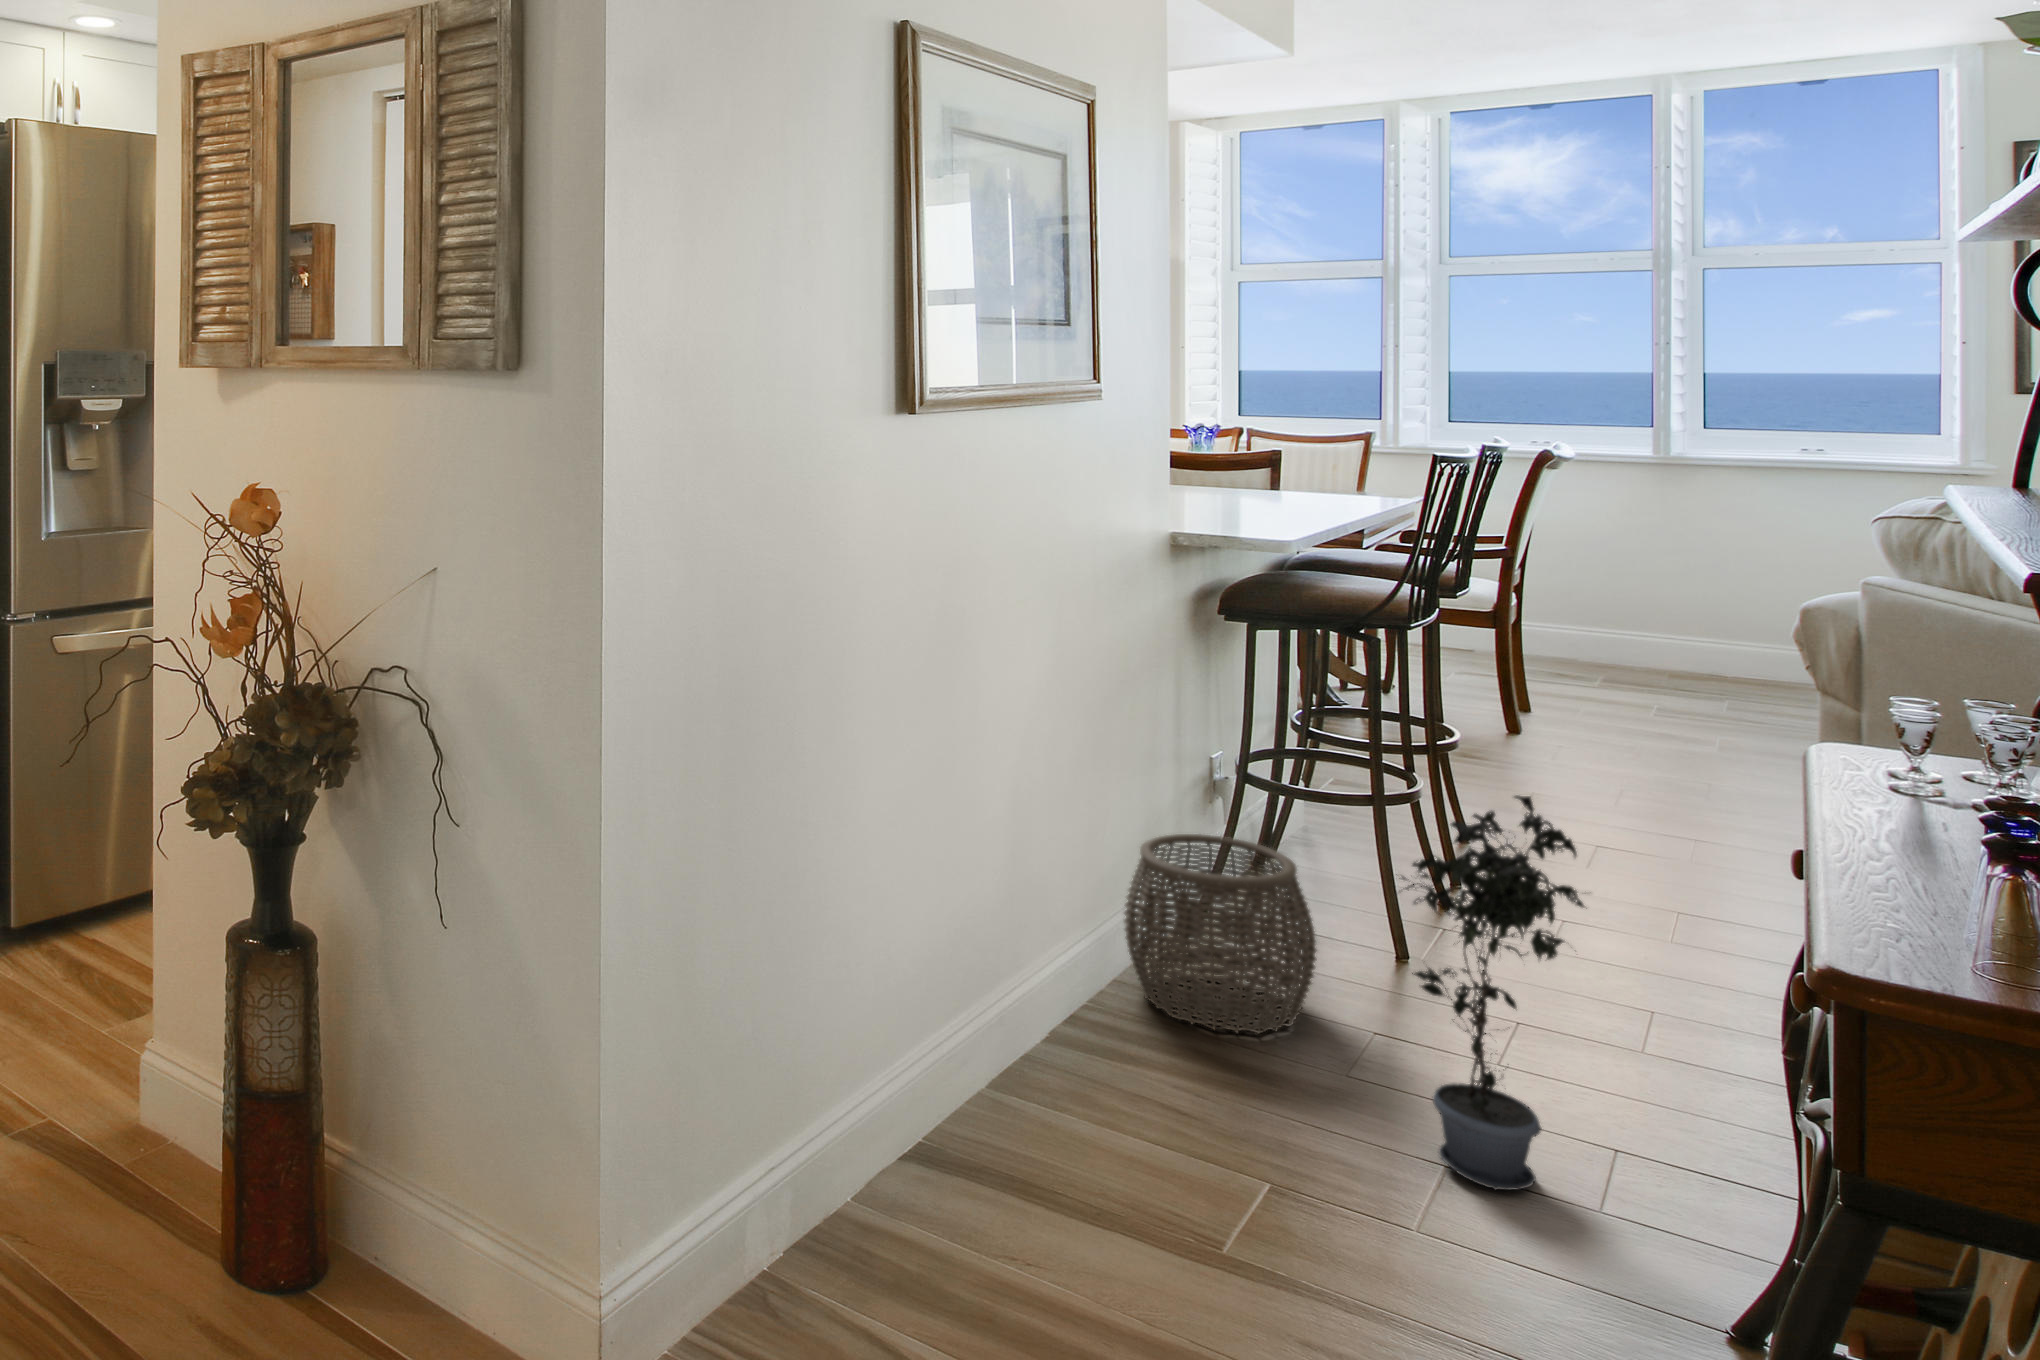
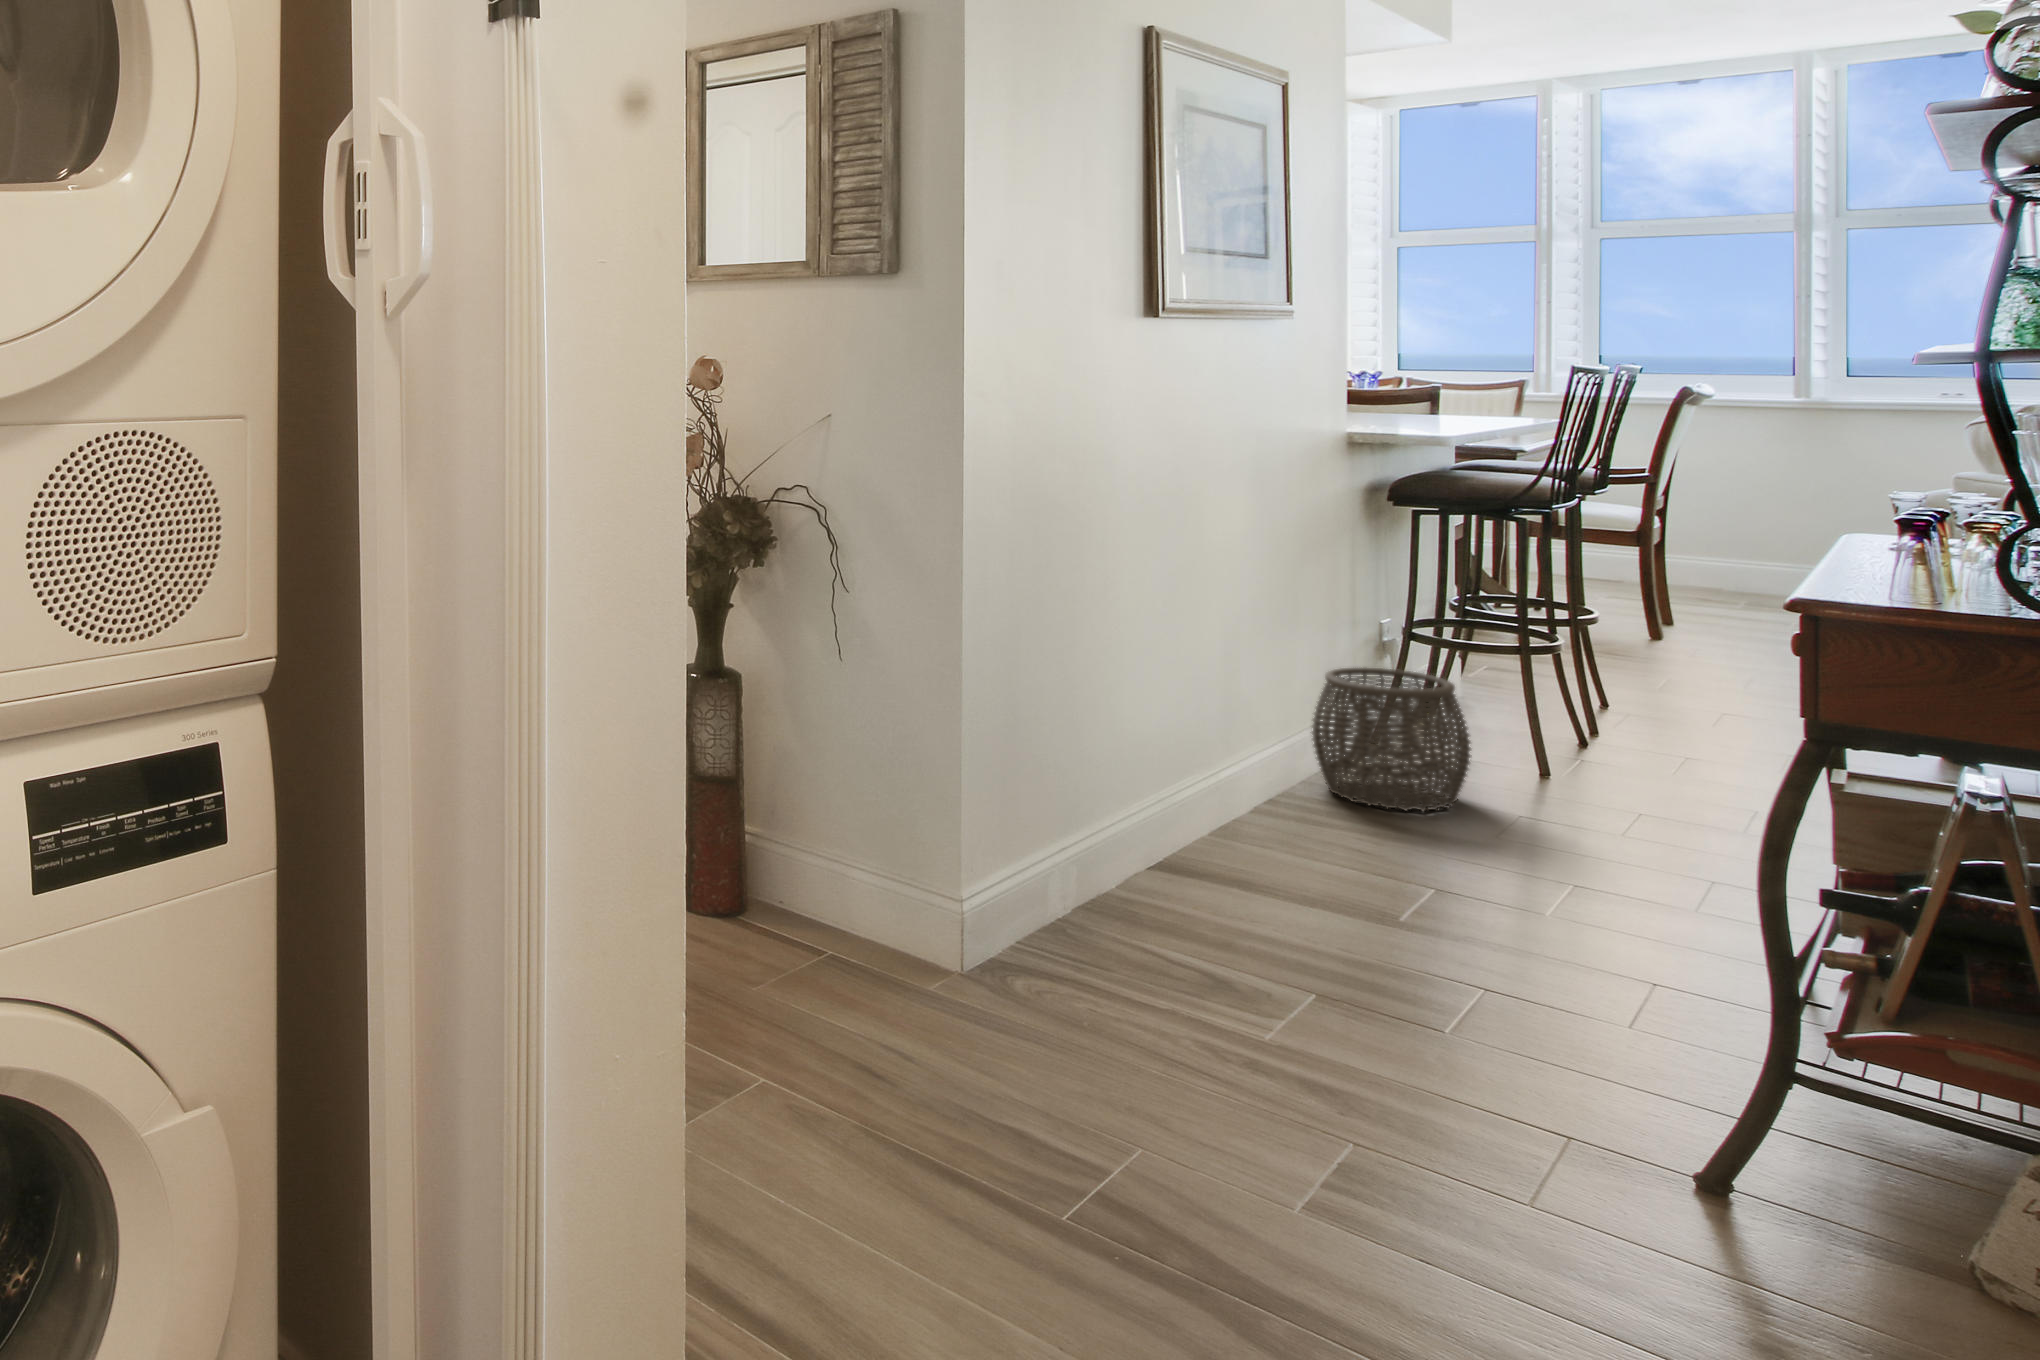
potted plant: present [1393,795,1584,1190] -> none [1530,601,1689,893]

